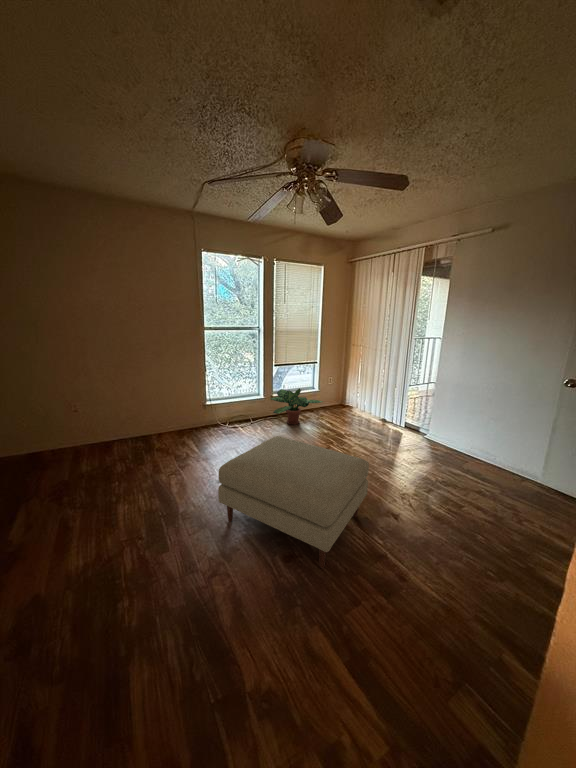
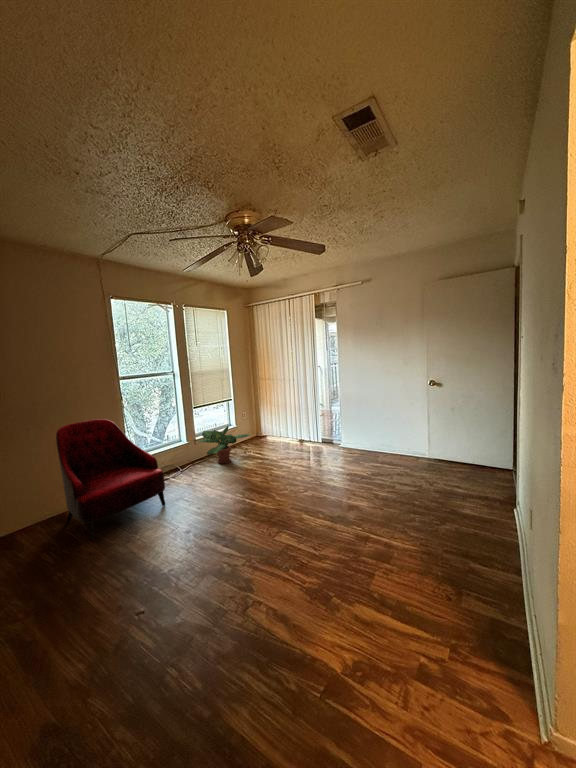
armchair: none [140,362,219,463] -> present [56,419,165,541]
ottoman: present [218,436,369,568] -> none [218,466,341,560]

